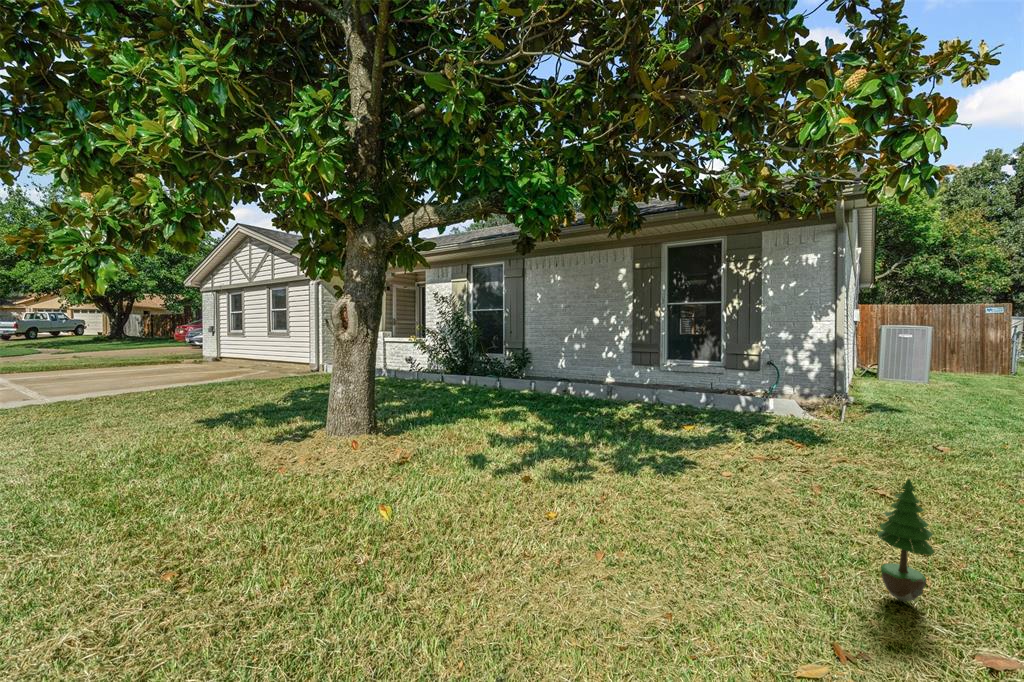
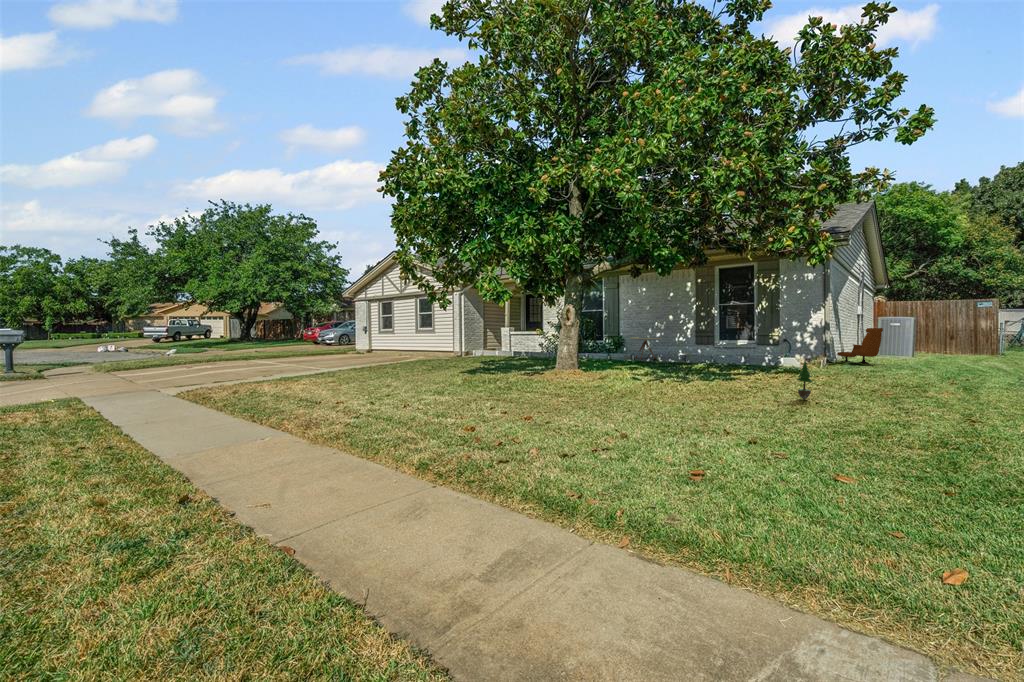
lounge chair: none [850,346,936,411] -> present [837,328,883,366]
round table: none [530,351,579,387] -> present [631,337,661,359]

